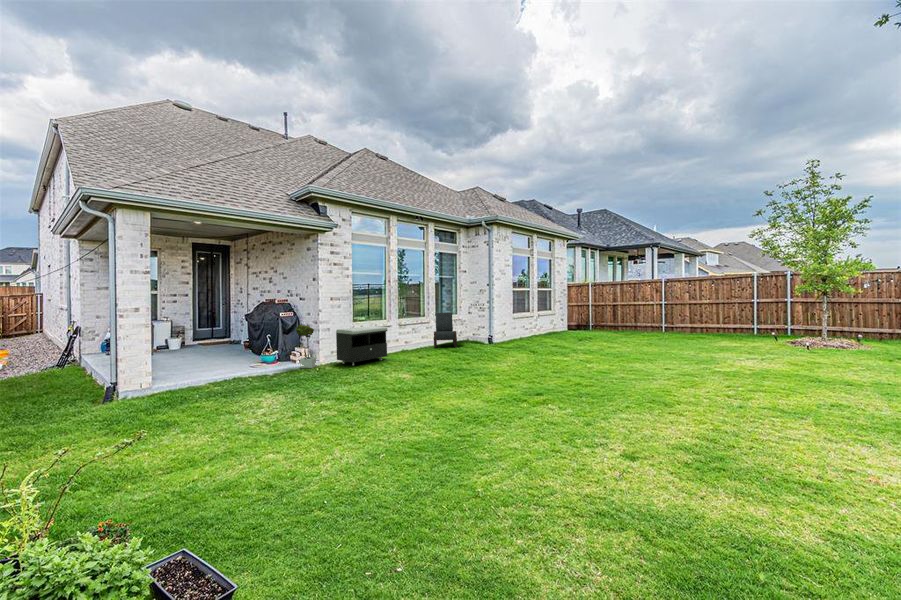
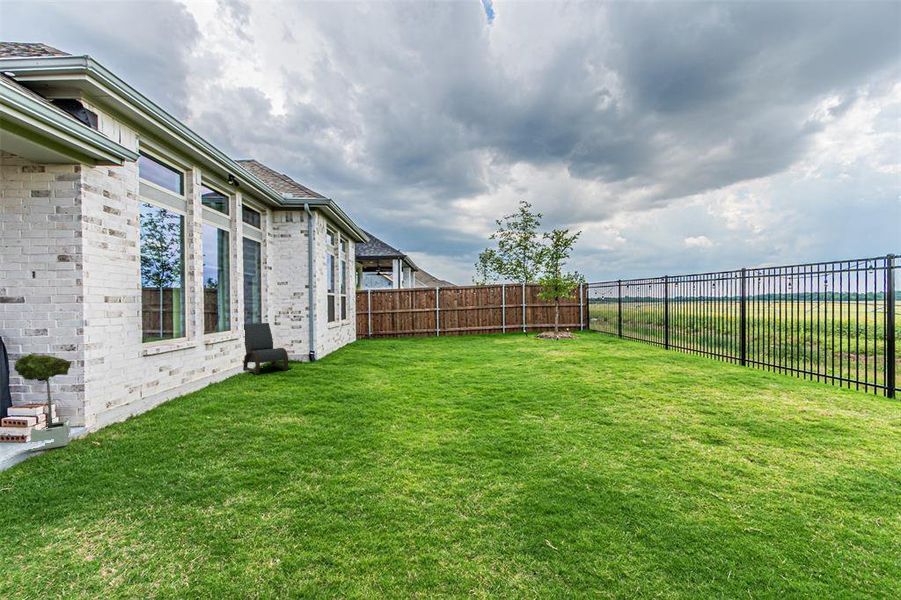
storage bench: present [336,326,387,365] -> none [117,347,216,423]

